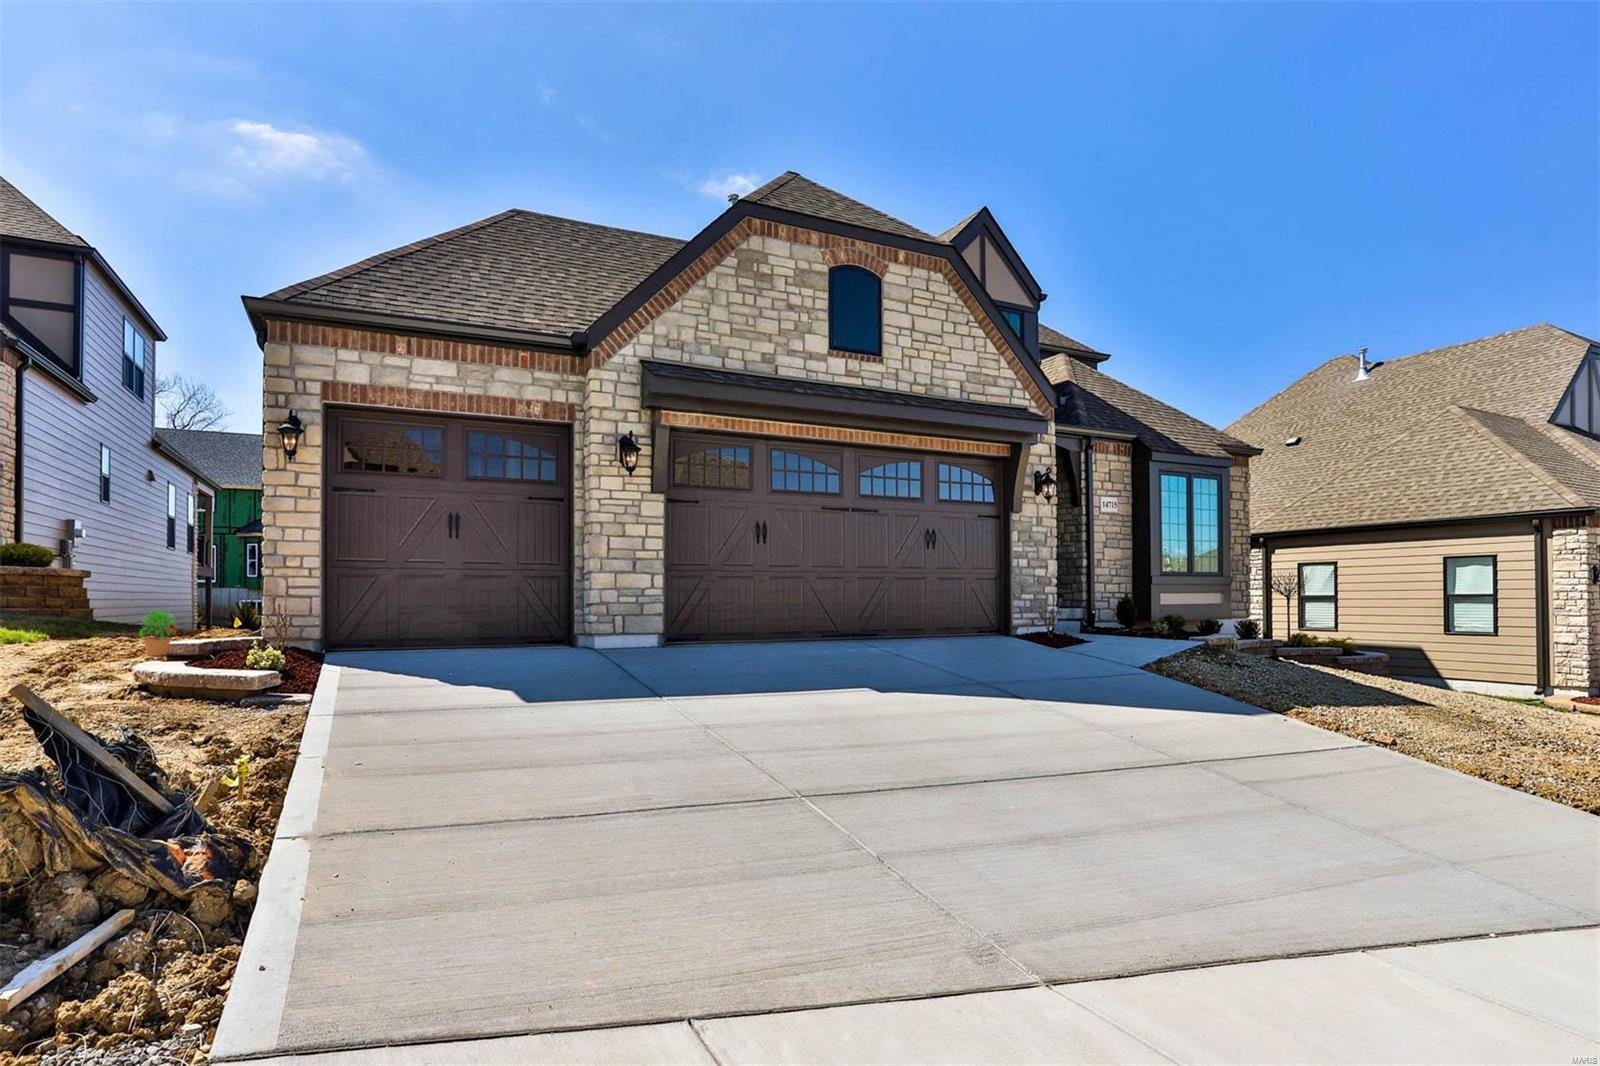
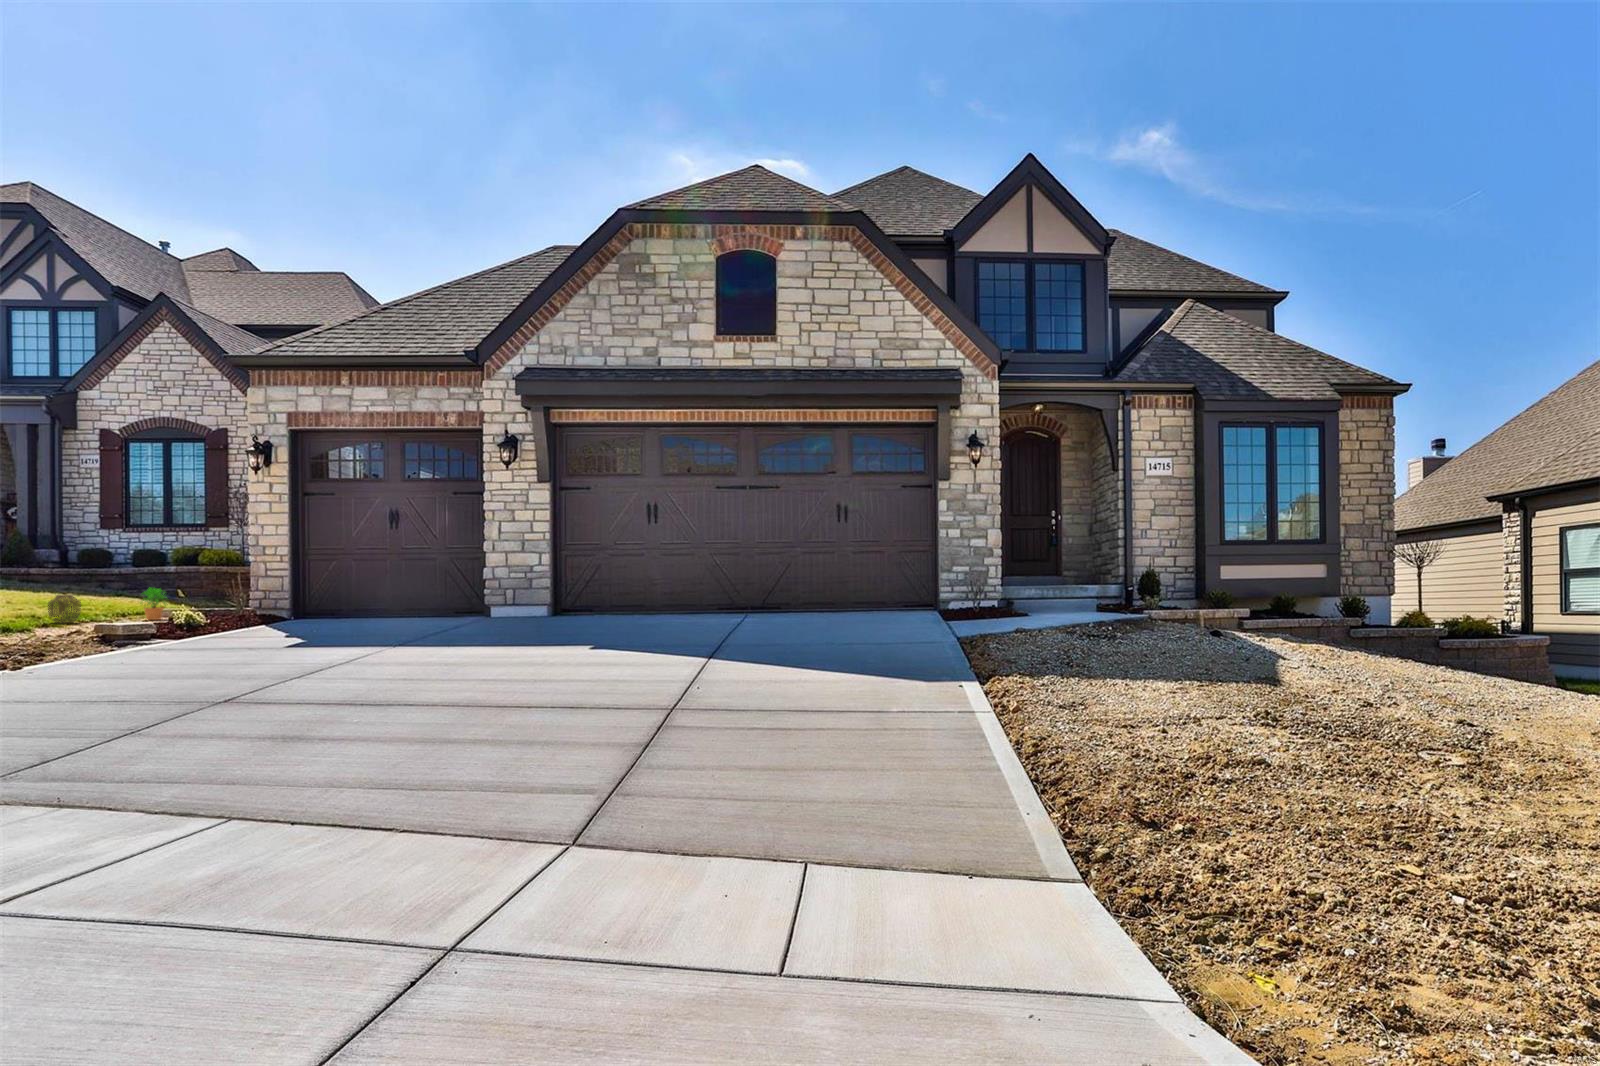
woven basket: none [38,628,89,671] -> present [48,595,81,623]

